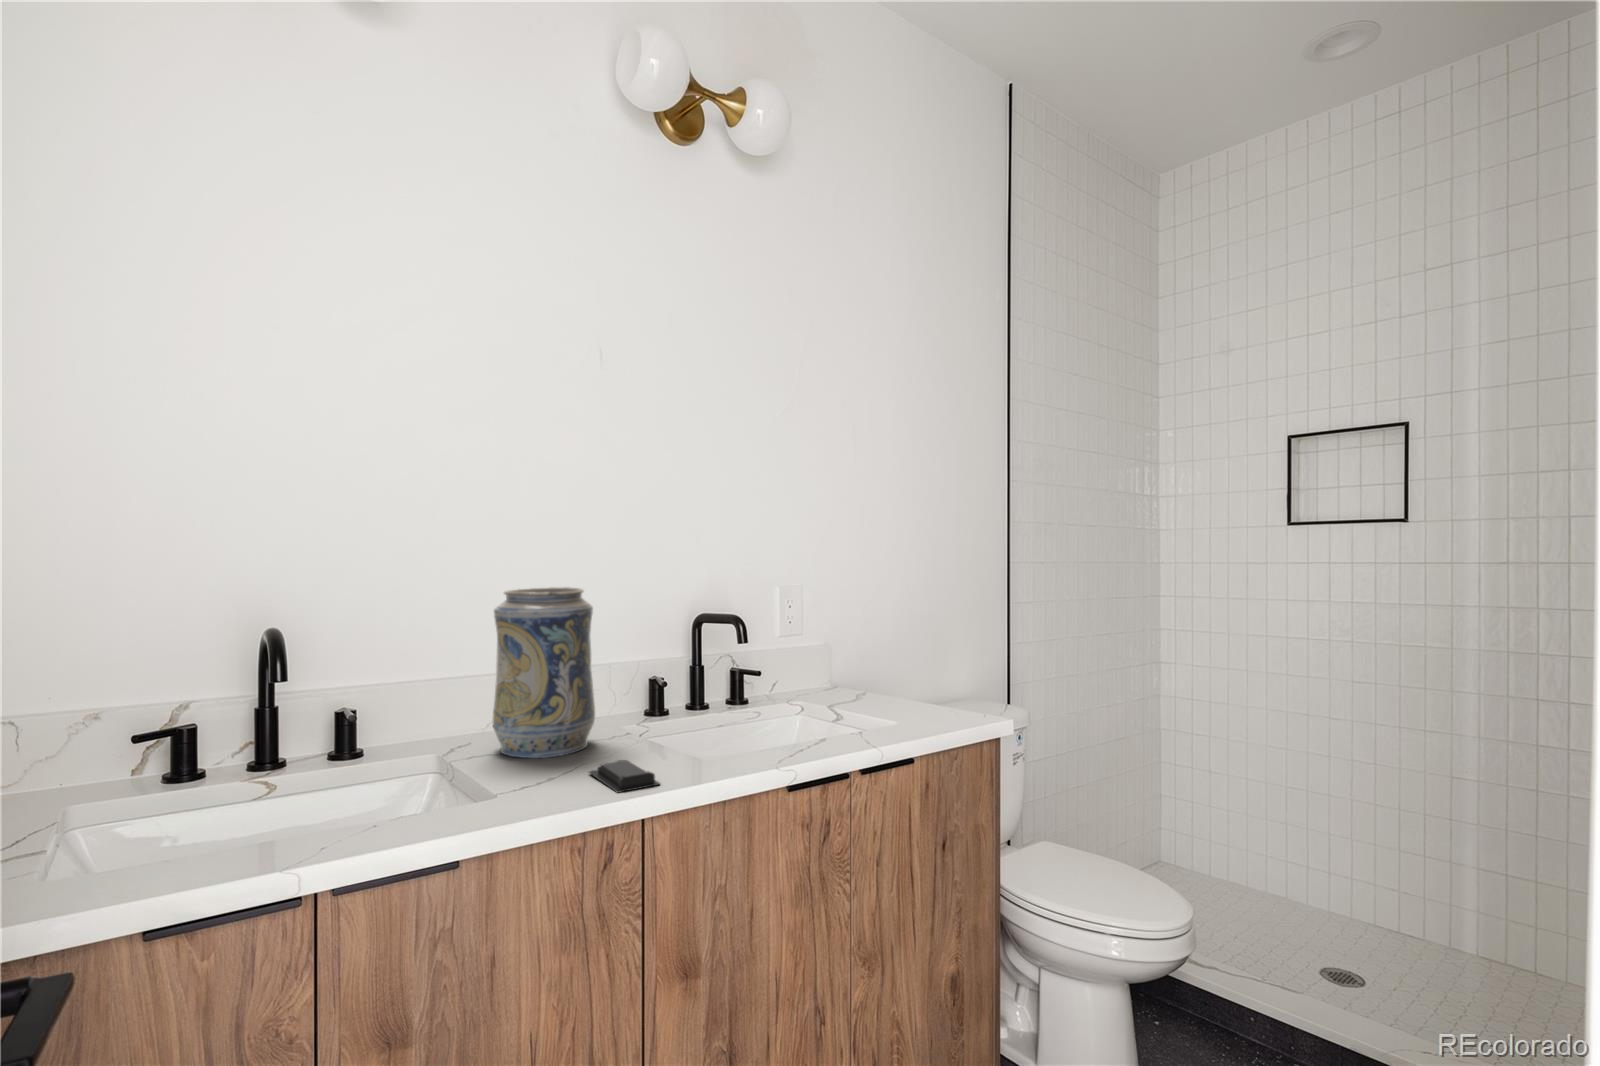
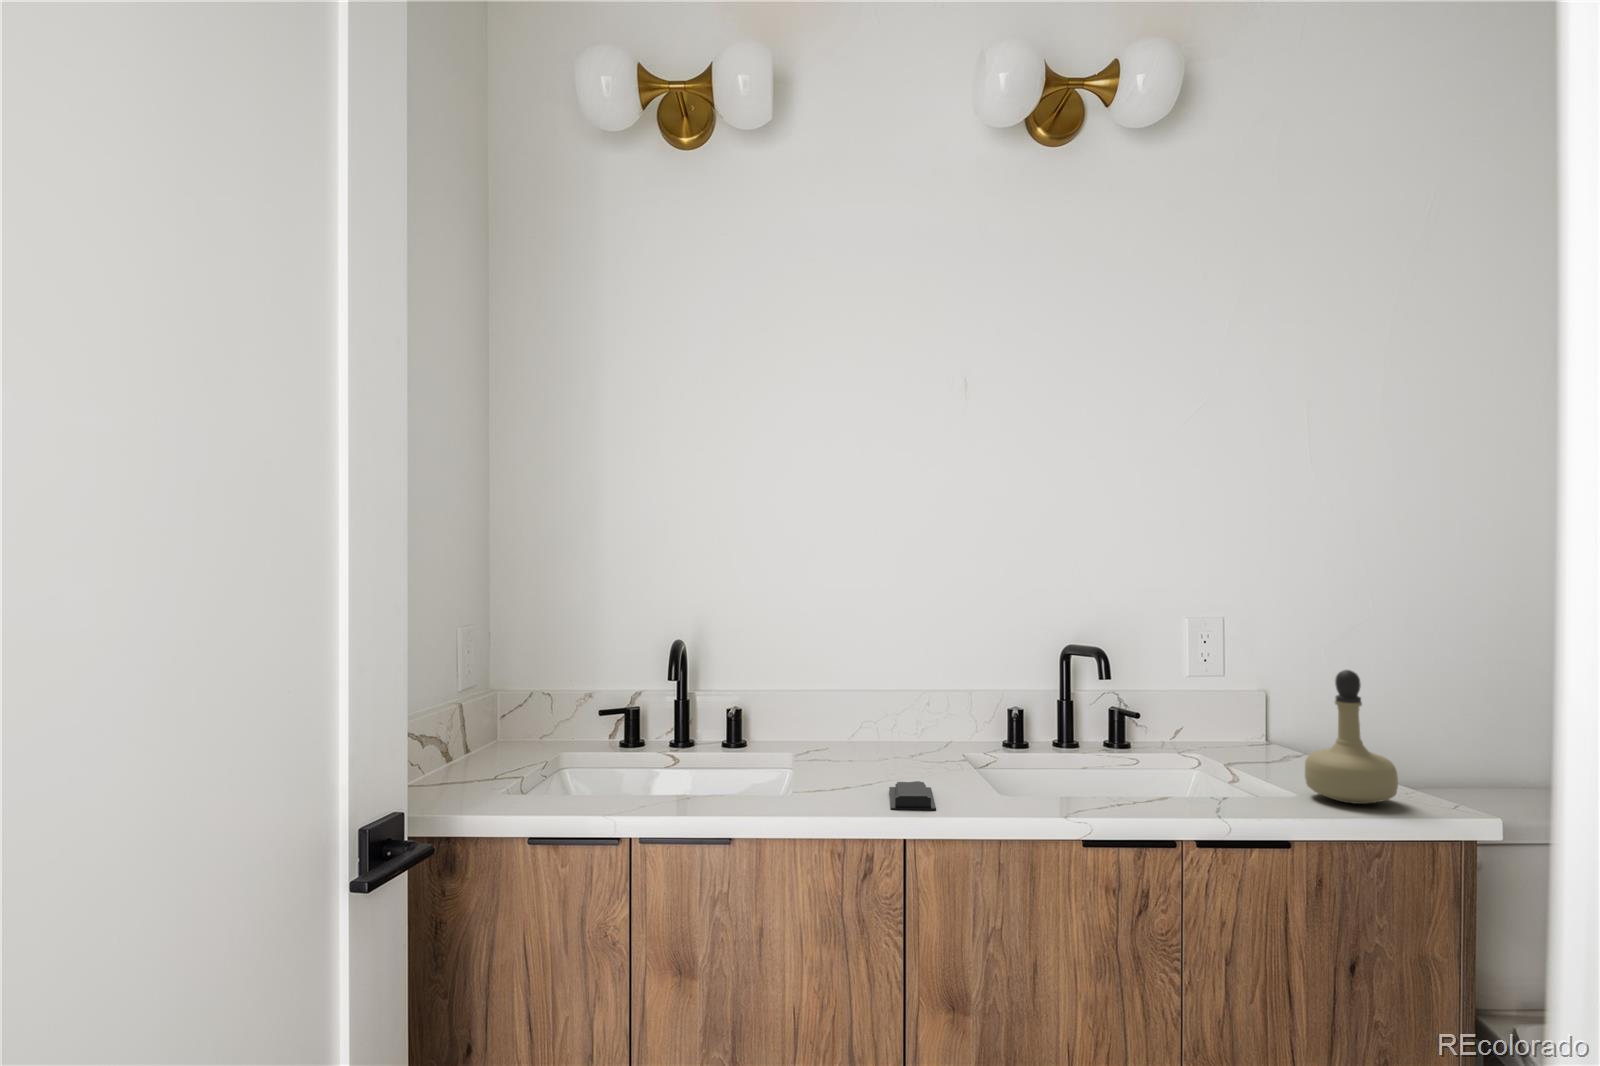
decorative vase: present [493,587,595,758] -> none [839,610,933,771]
perfume bottle: none [898,622,959,722] -> present [1305,670,1398,804]

